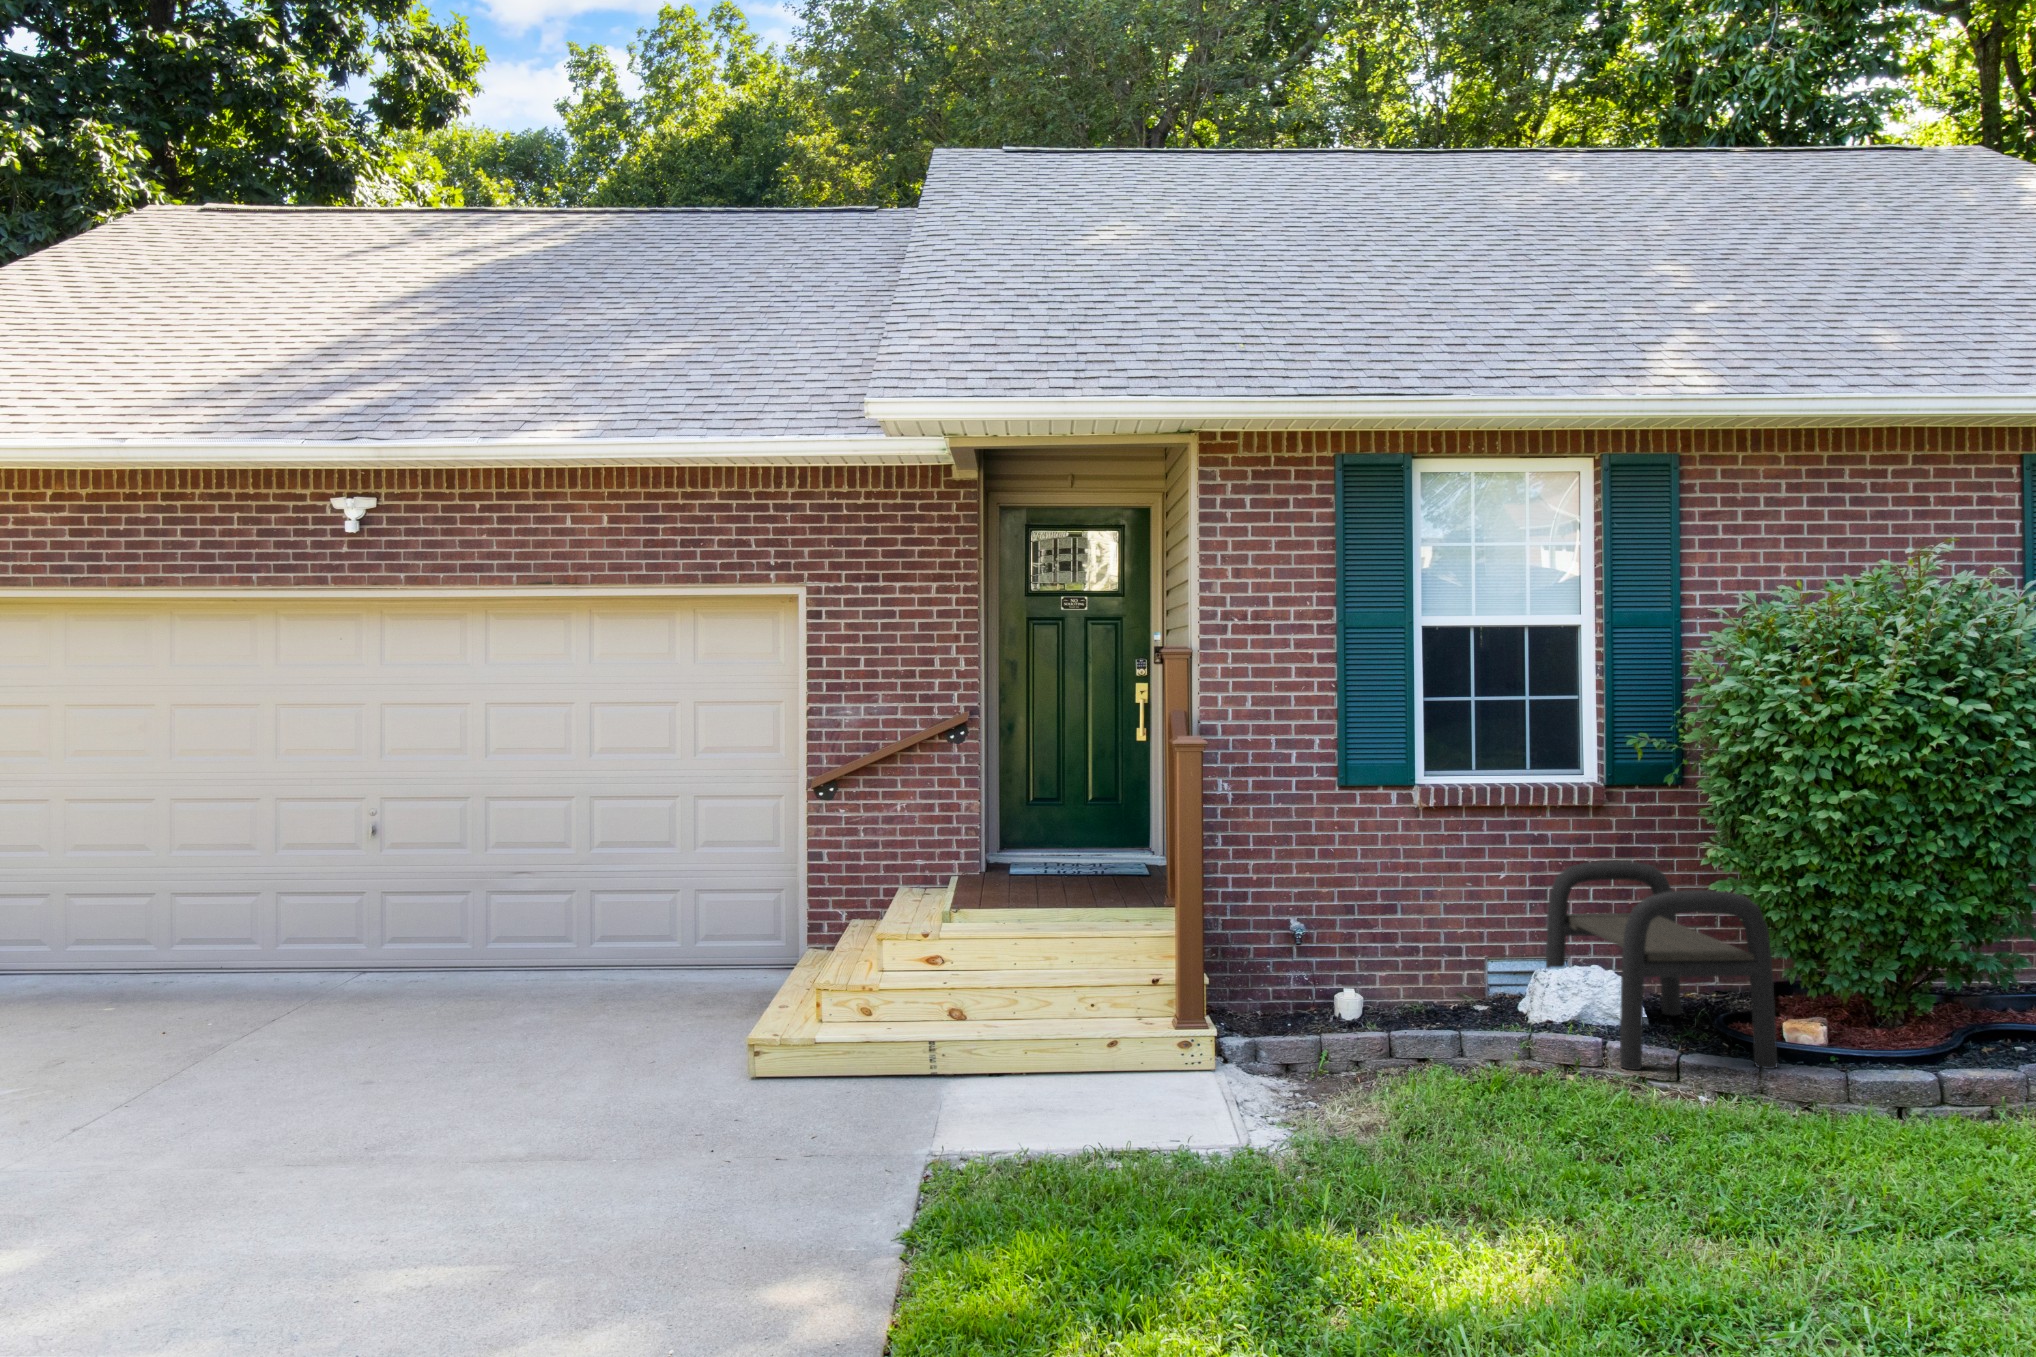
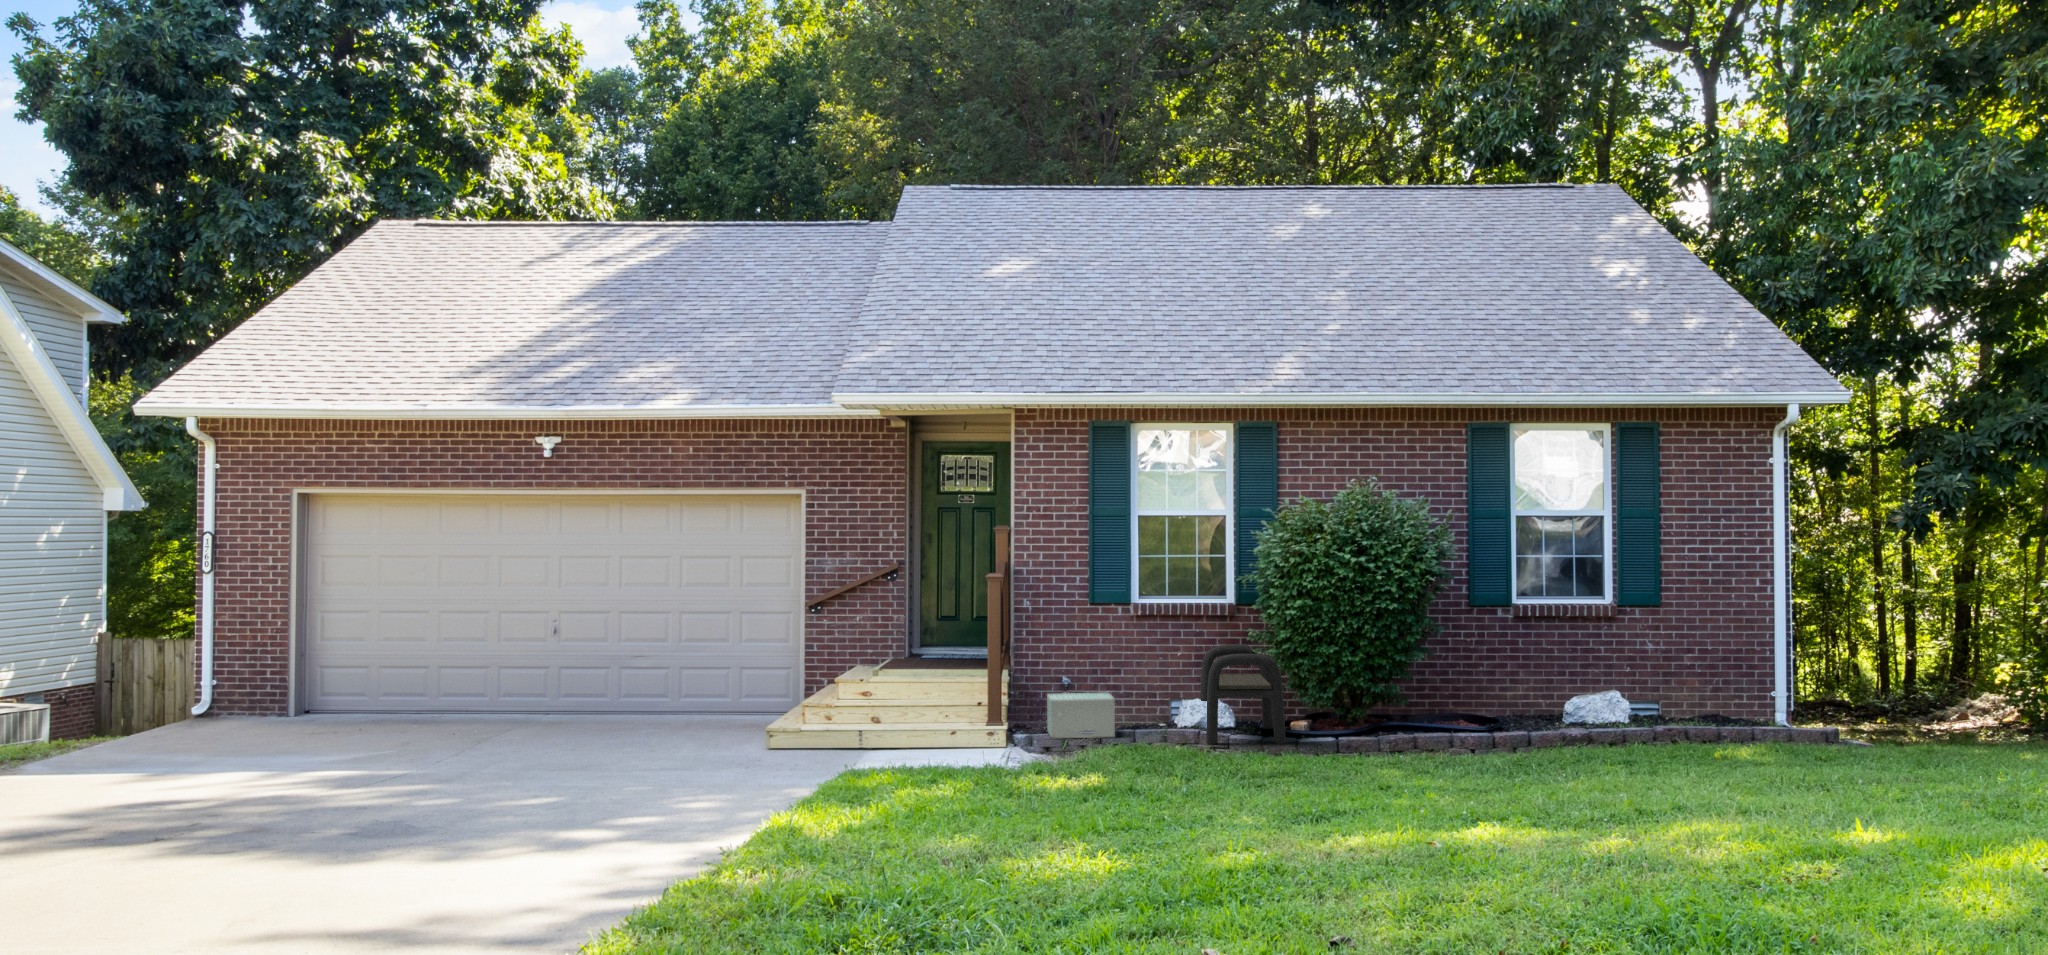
storage box: none [1266,951,1413,1049] -> present [1047,692,1115,738]

